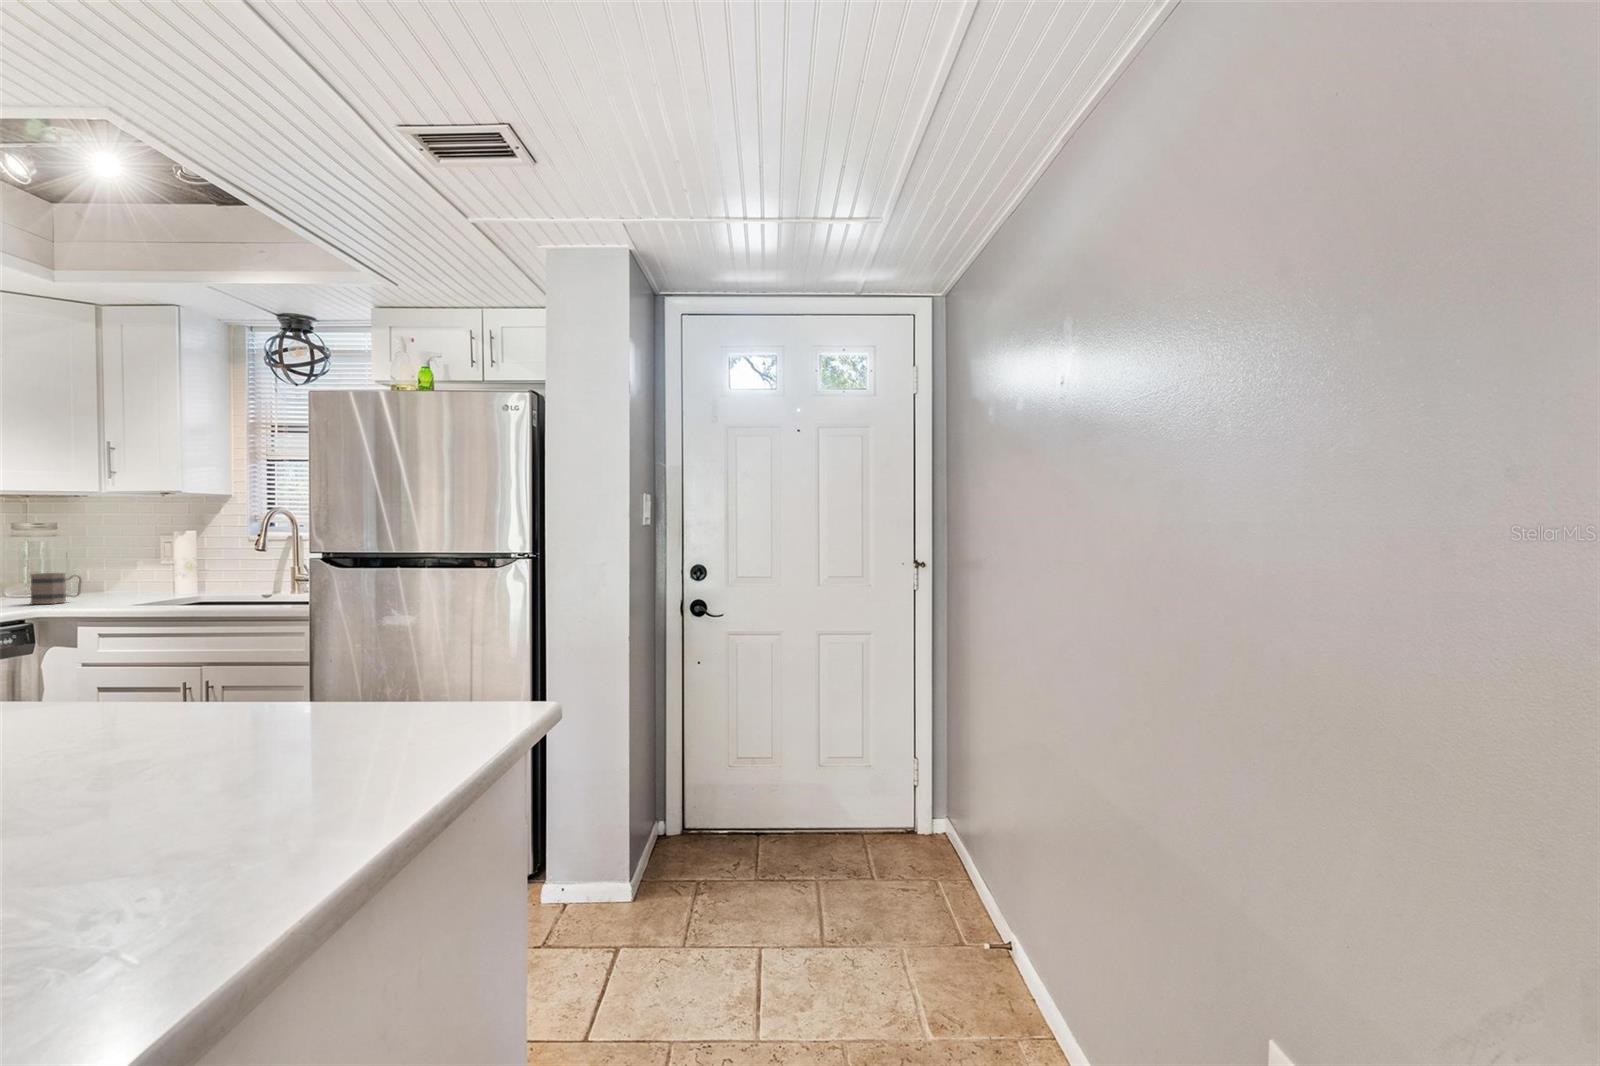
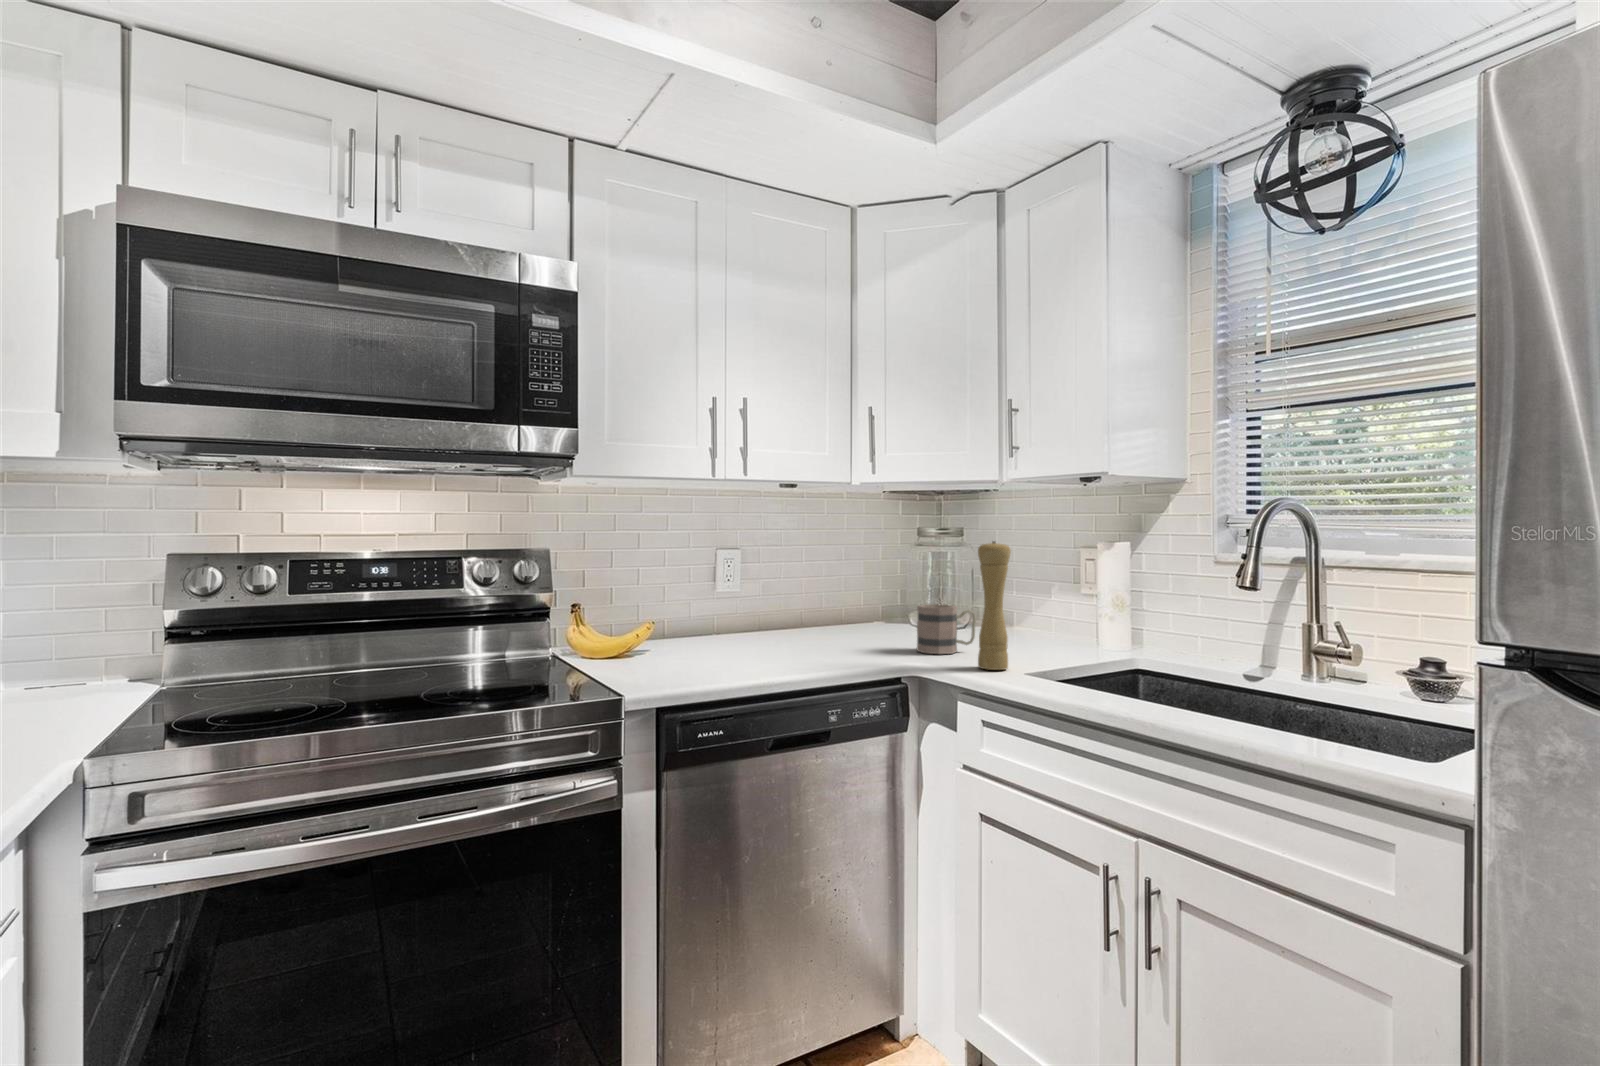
pepper mill: none [89,529,115,605] -> present [978,541,1011,670]

